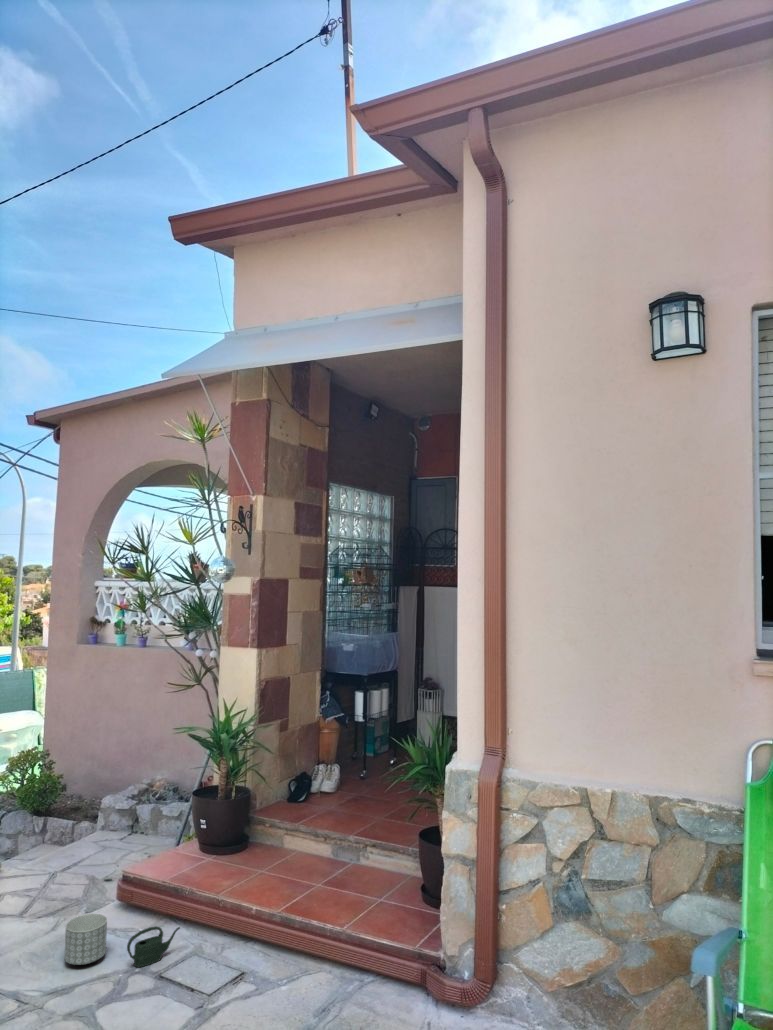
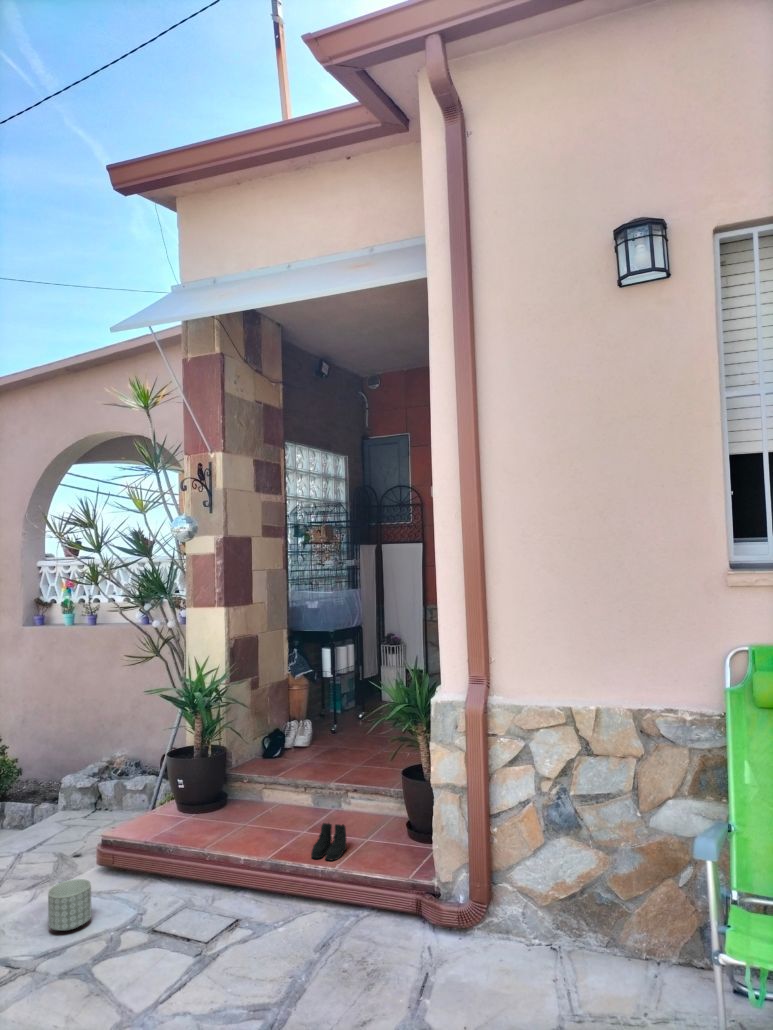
boots: none [322,878,359,919] -> present [311,823,347,860]
watering can: present [127,926,180,967] -> none [115,884,167,927]

